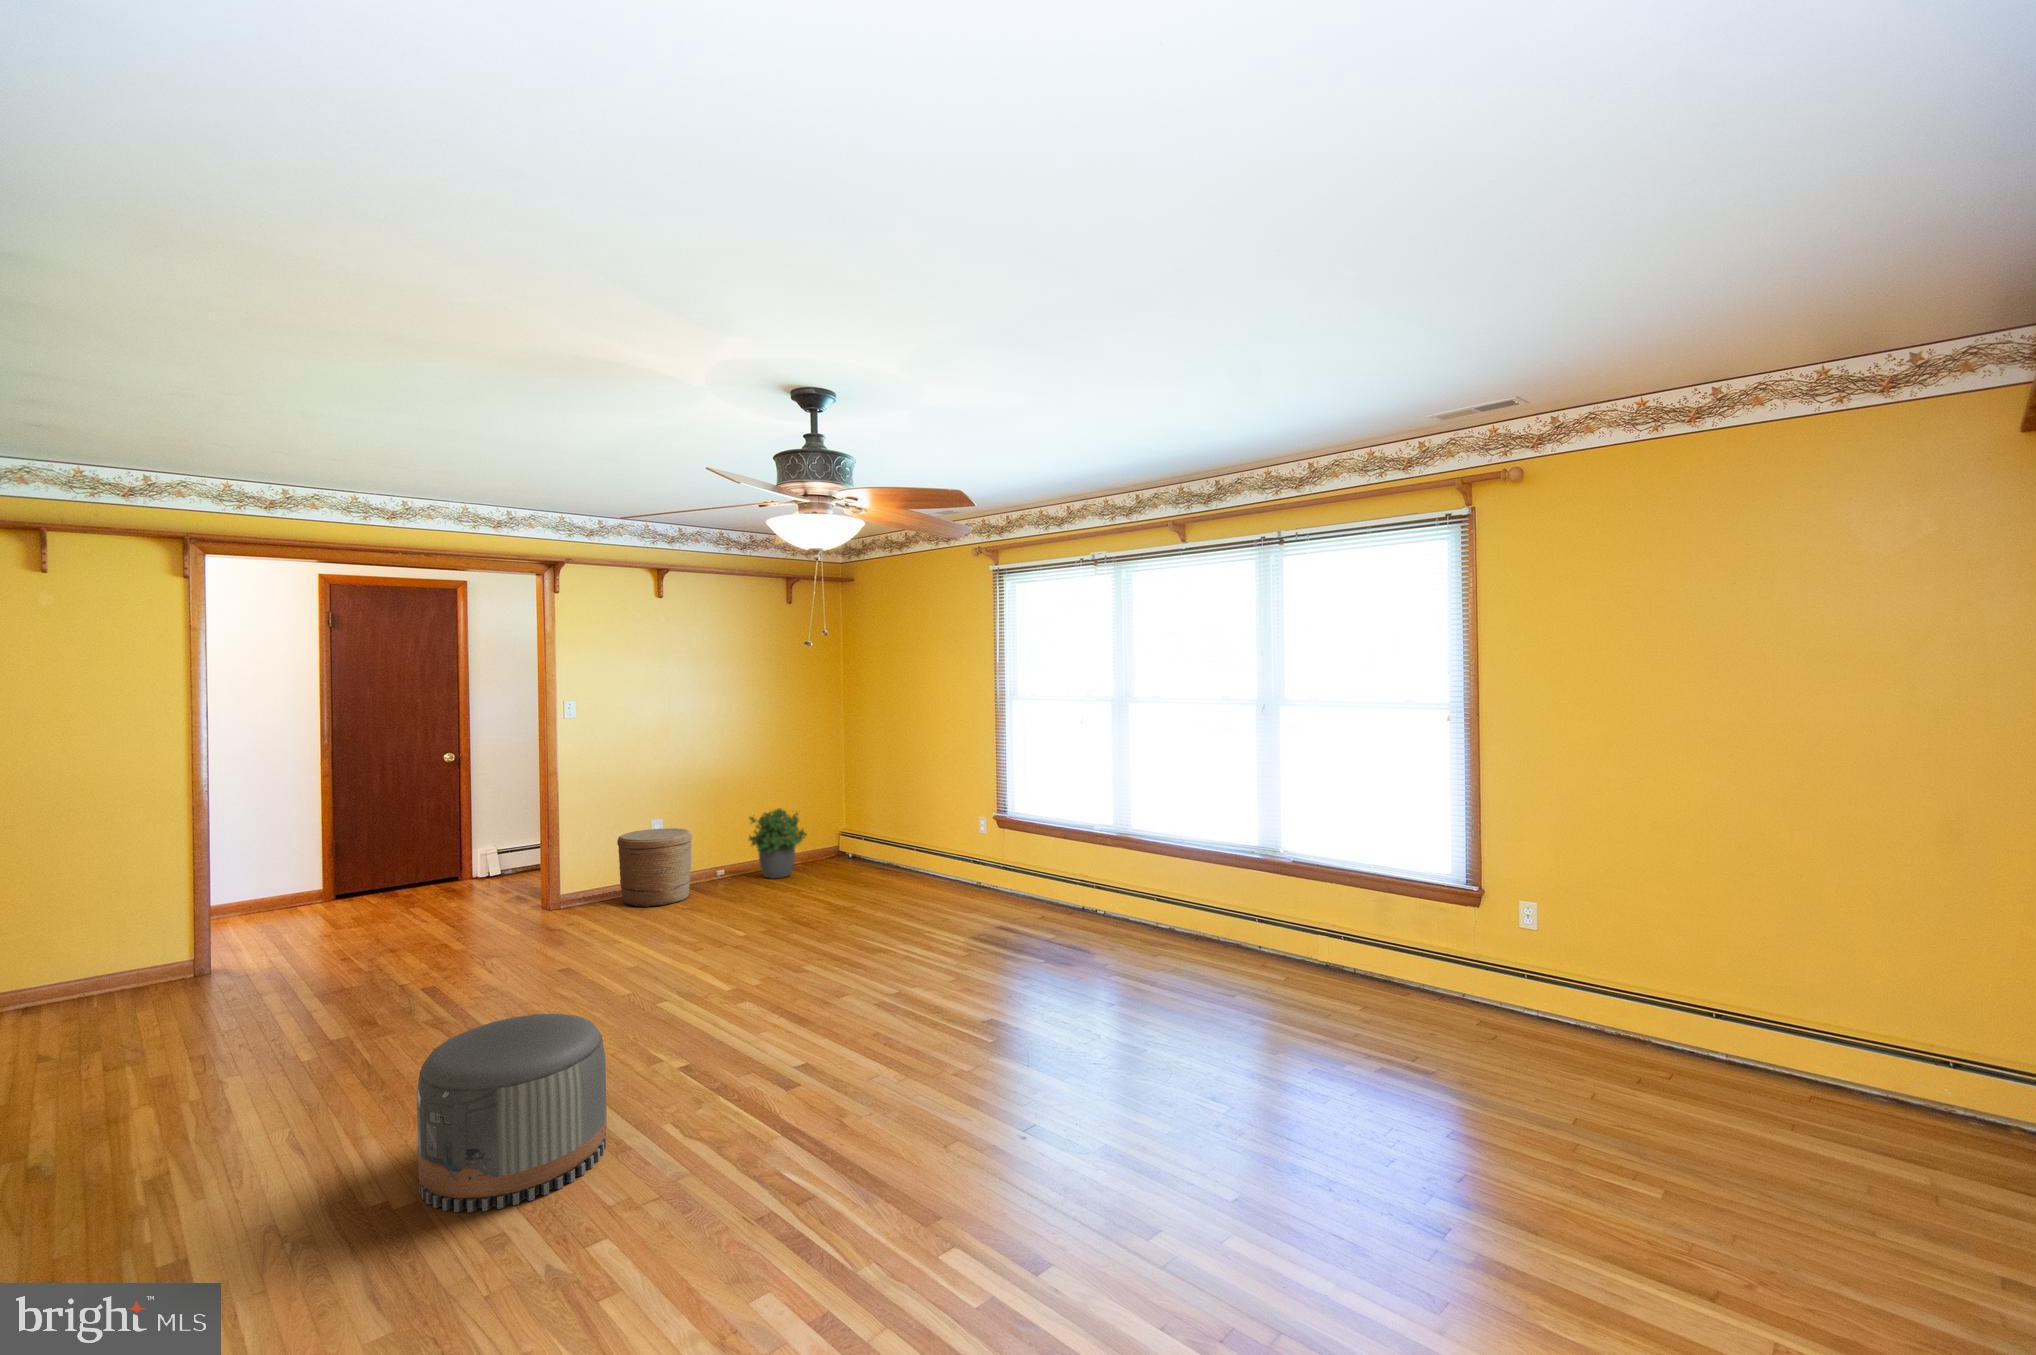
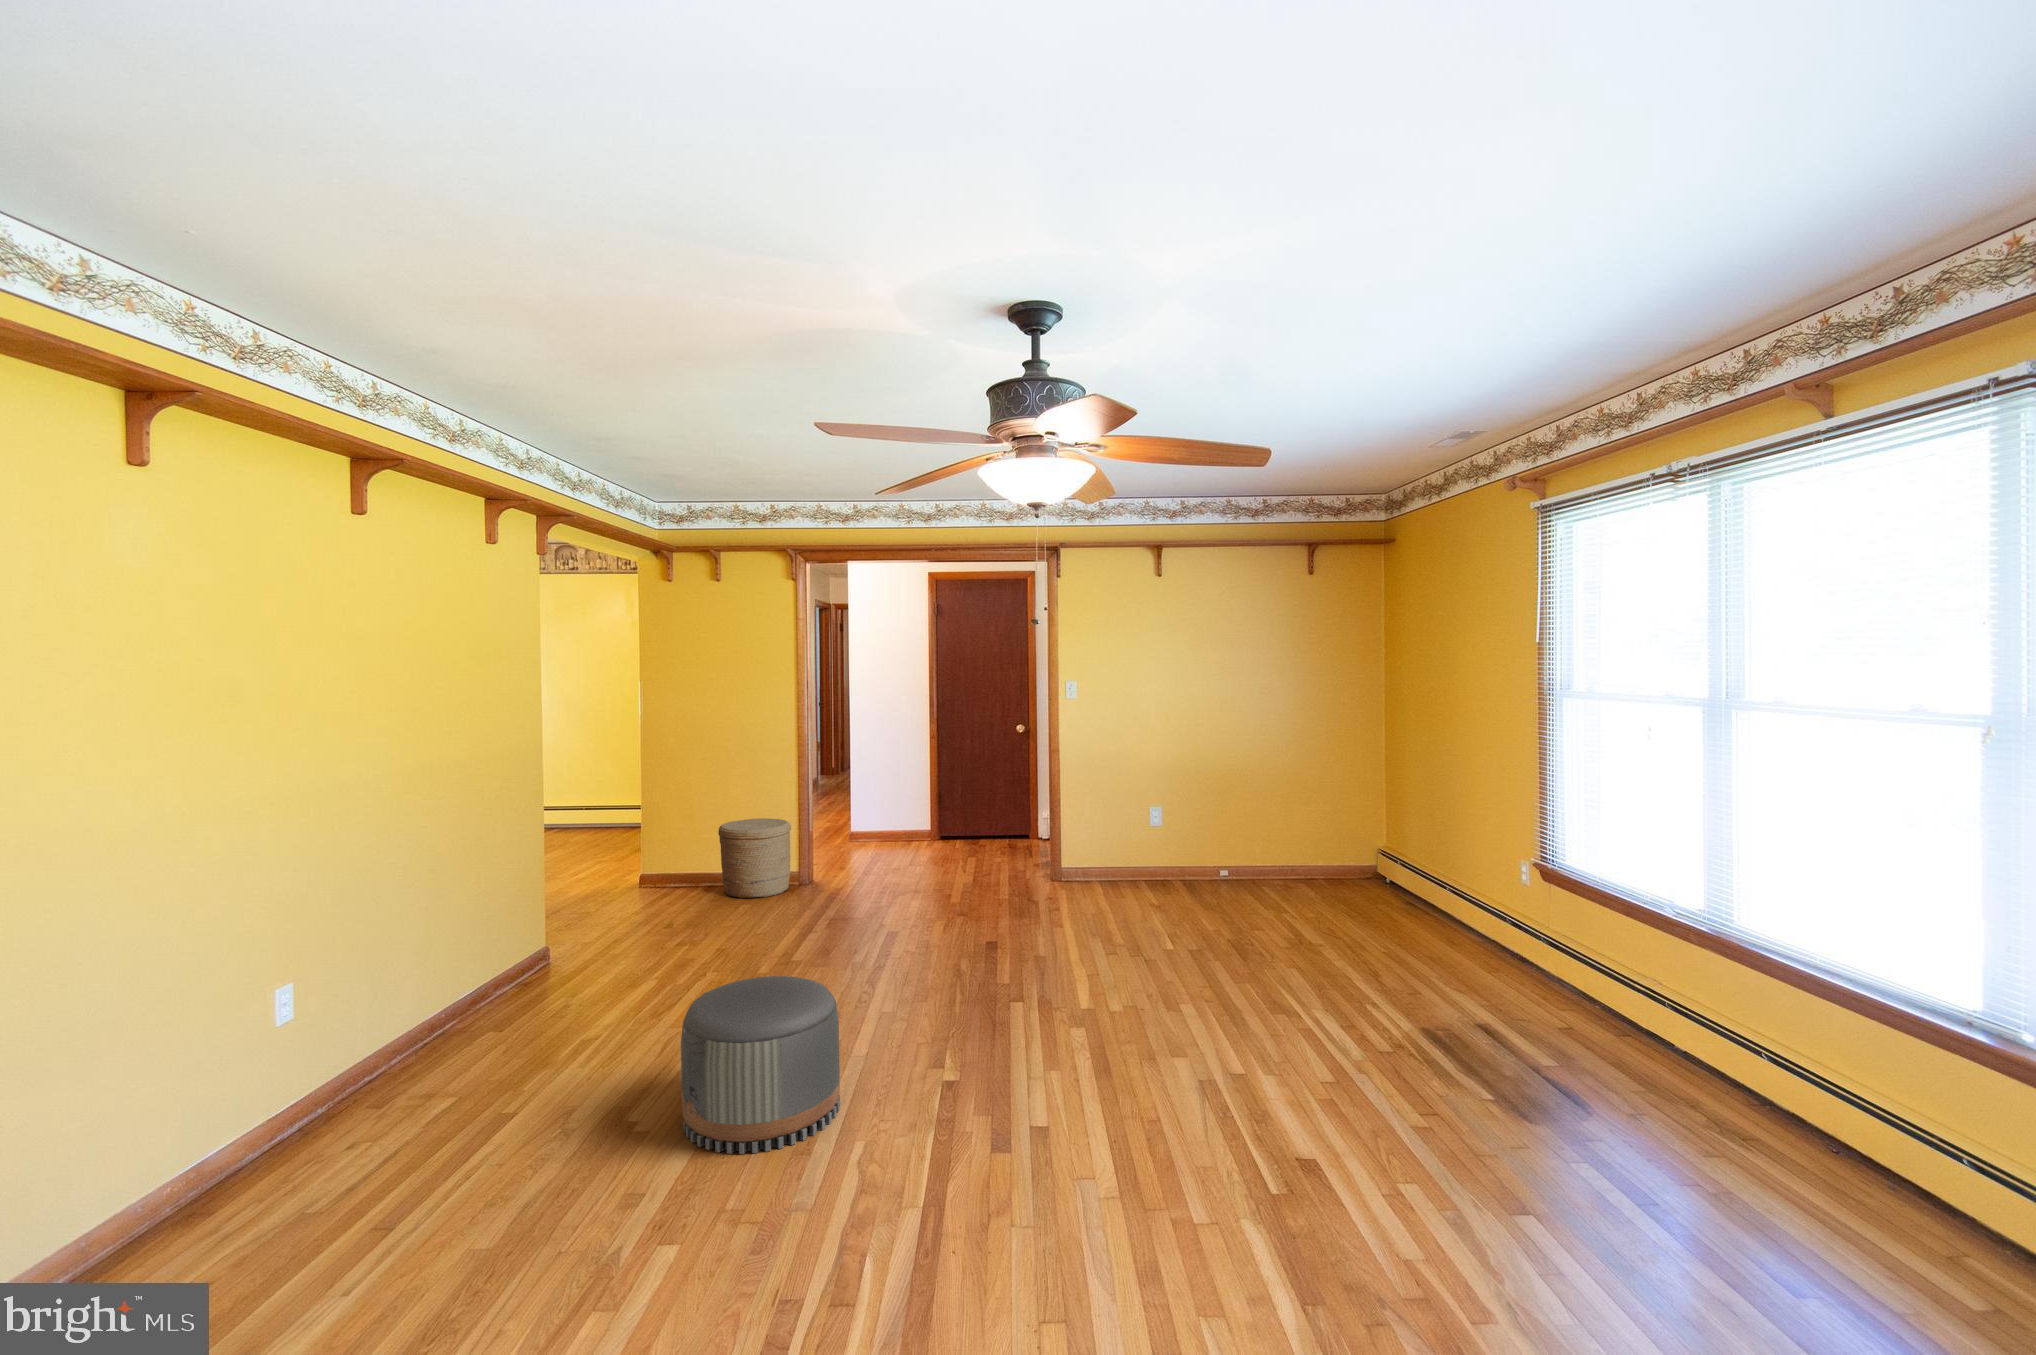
potted plant: present [749,808,806,878] -> none [1250,810,1319,890]
woven basket: present [617,828,692,907] -> present [718,818,791,898]

